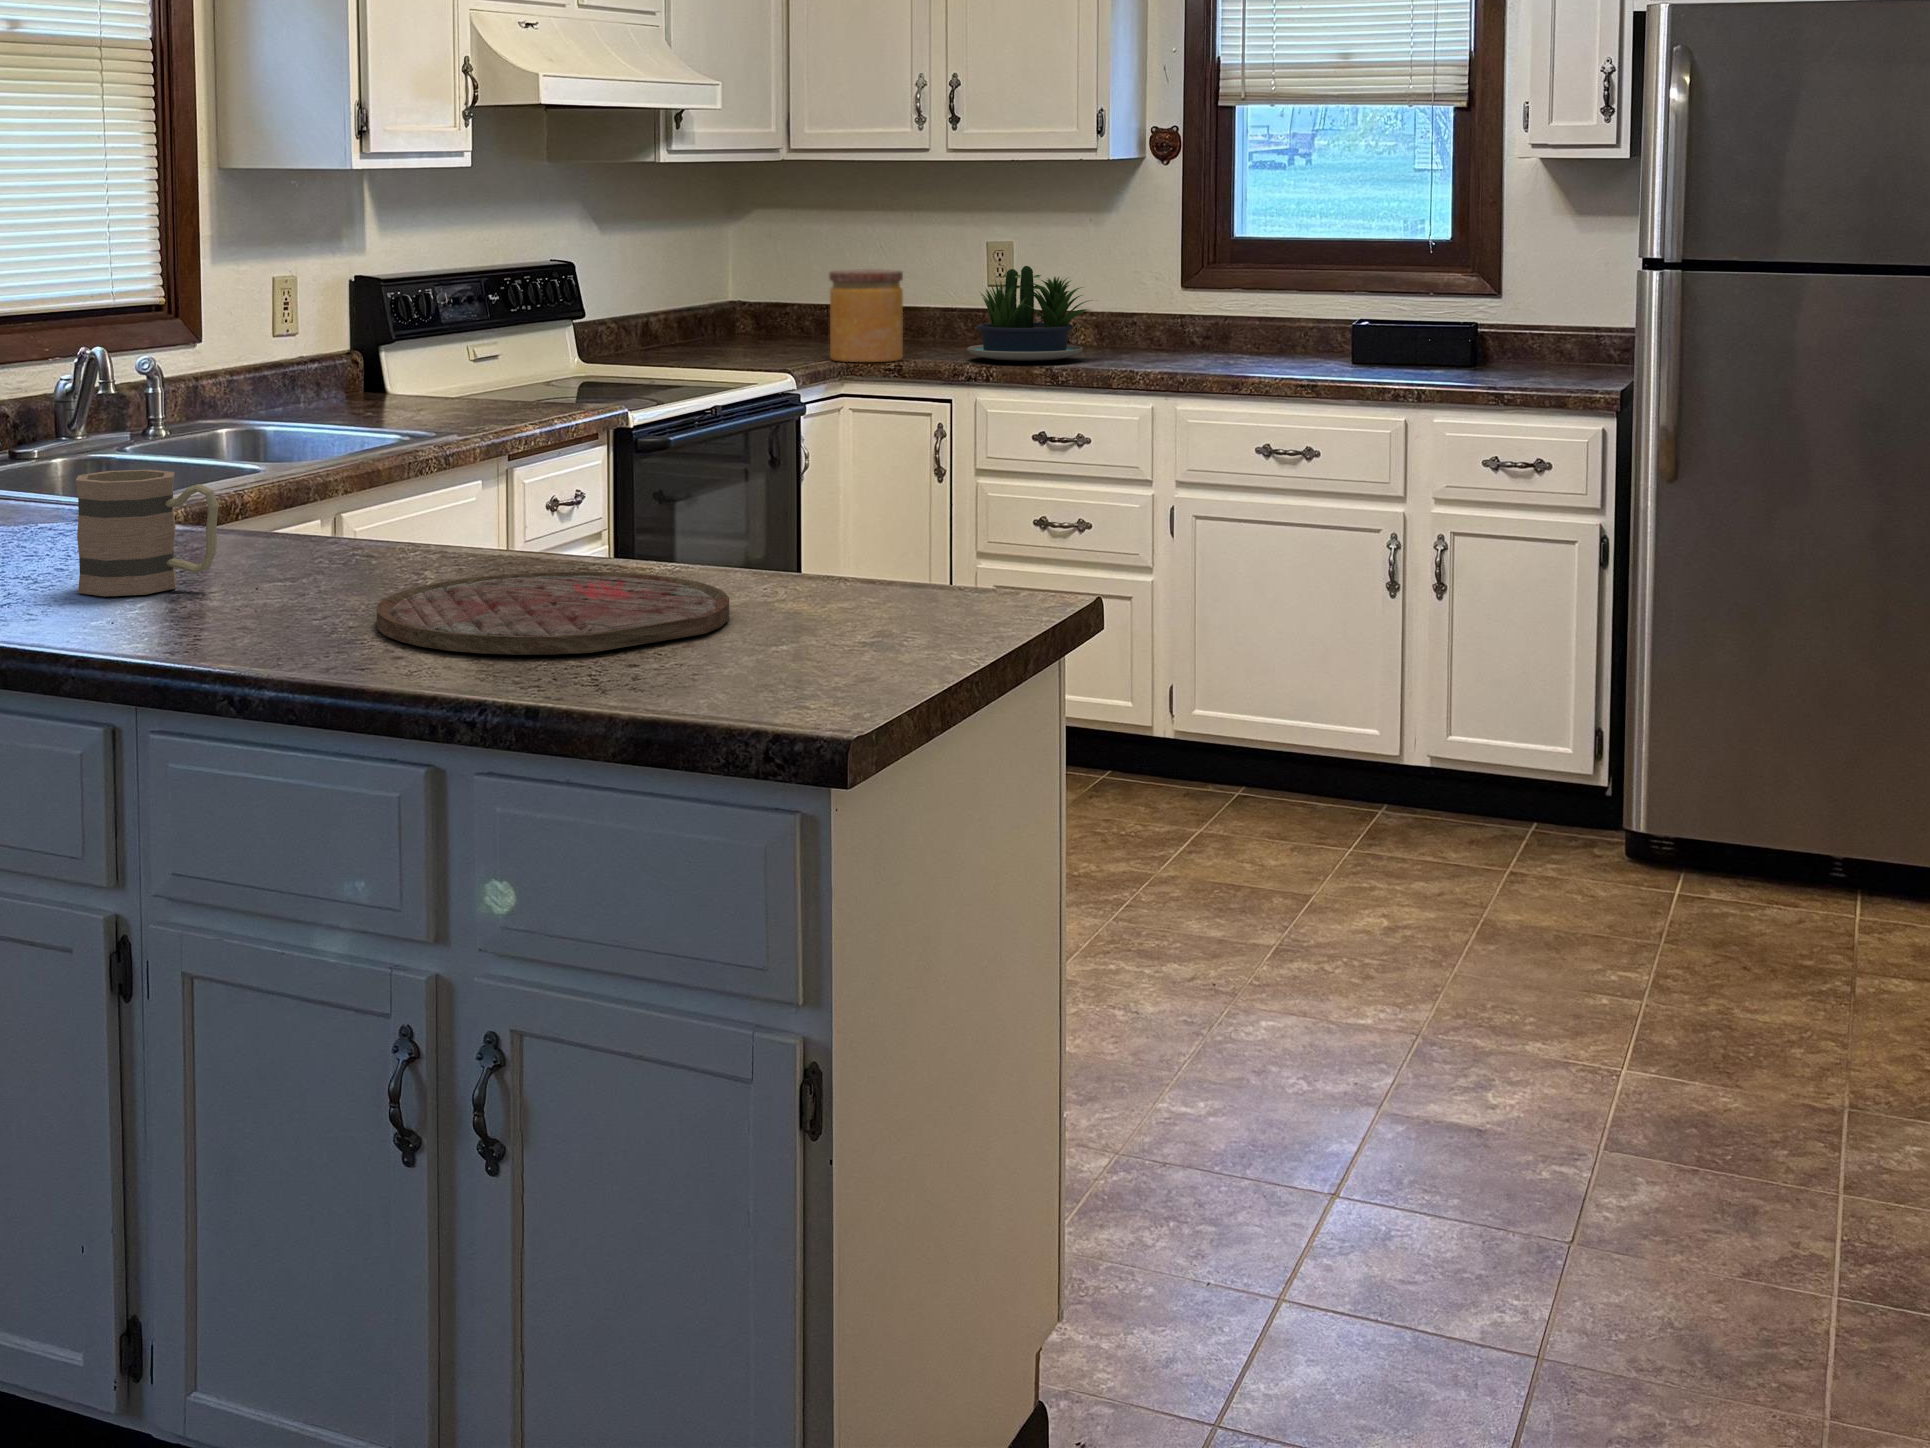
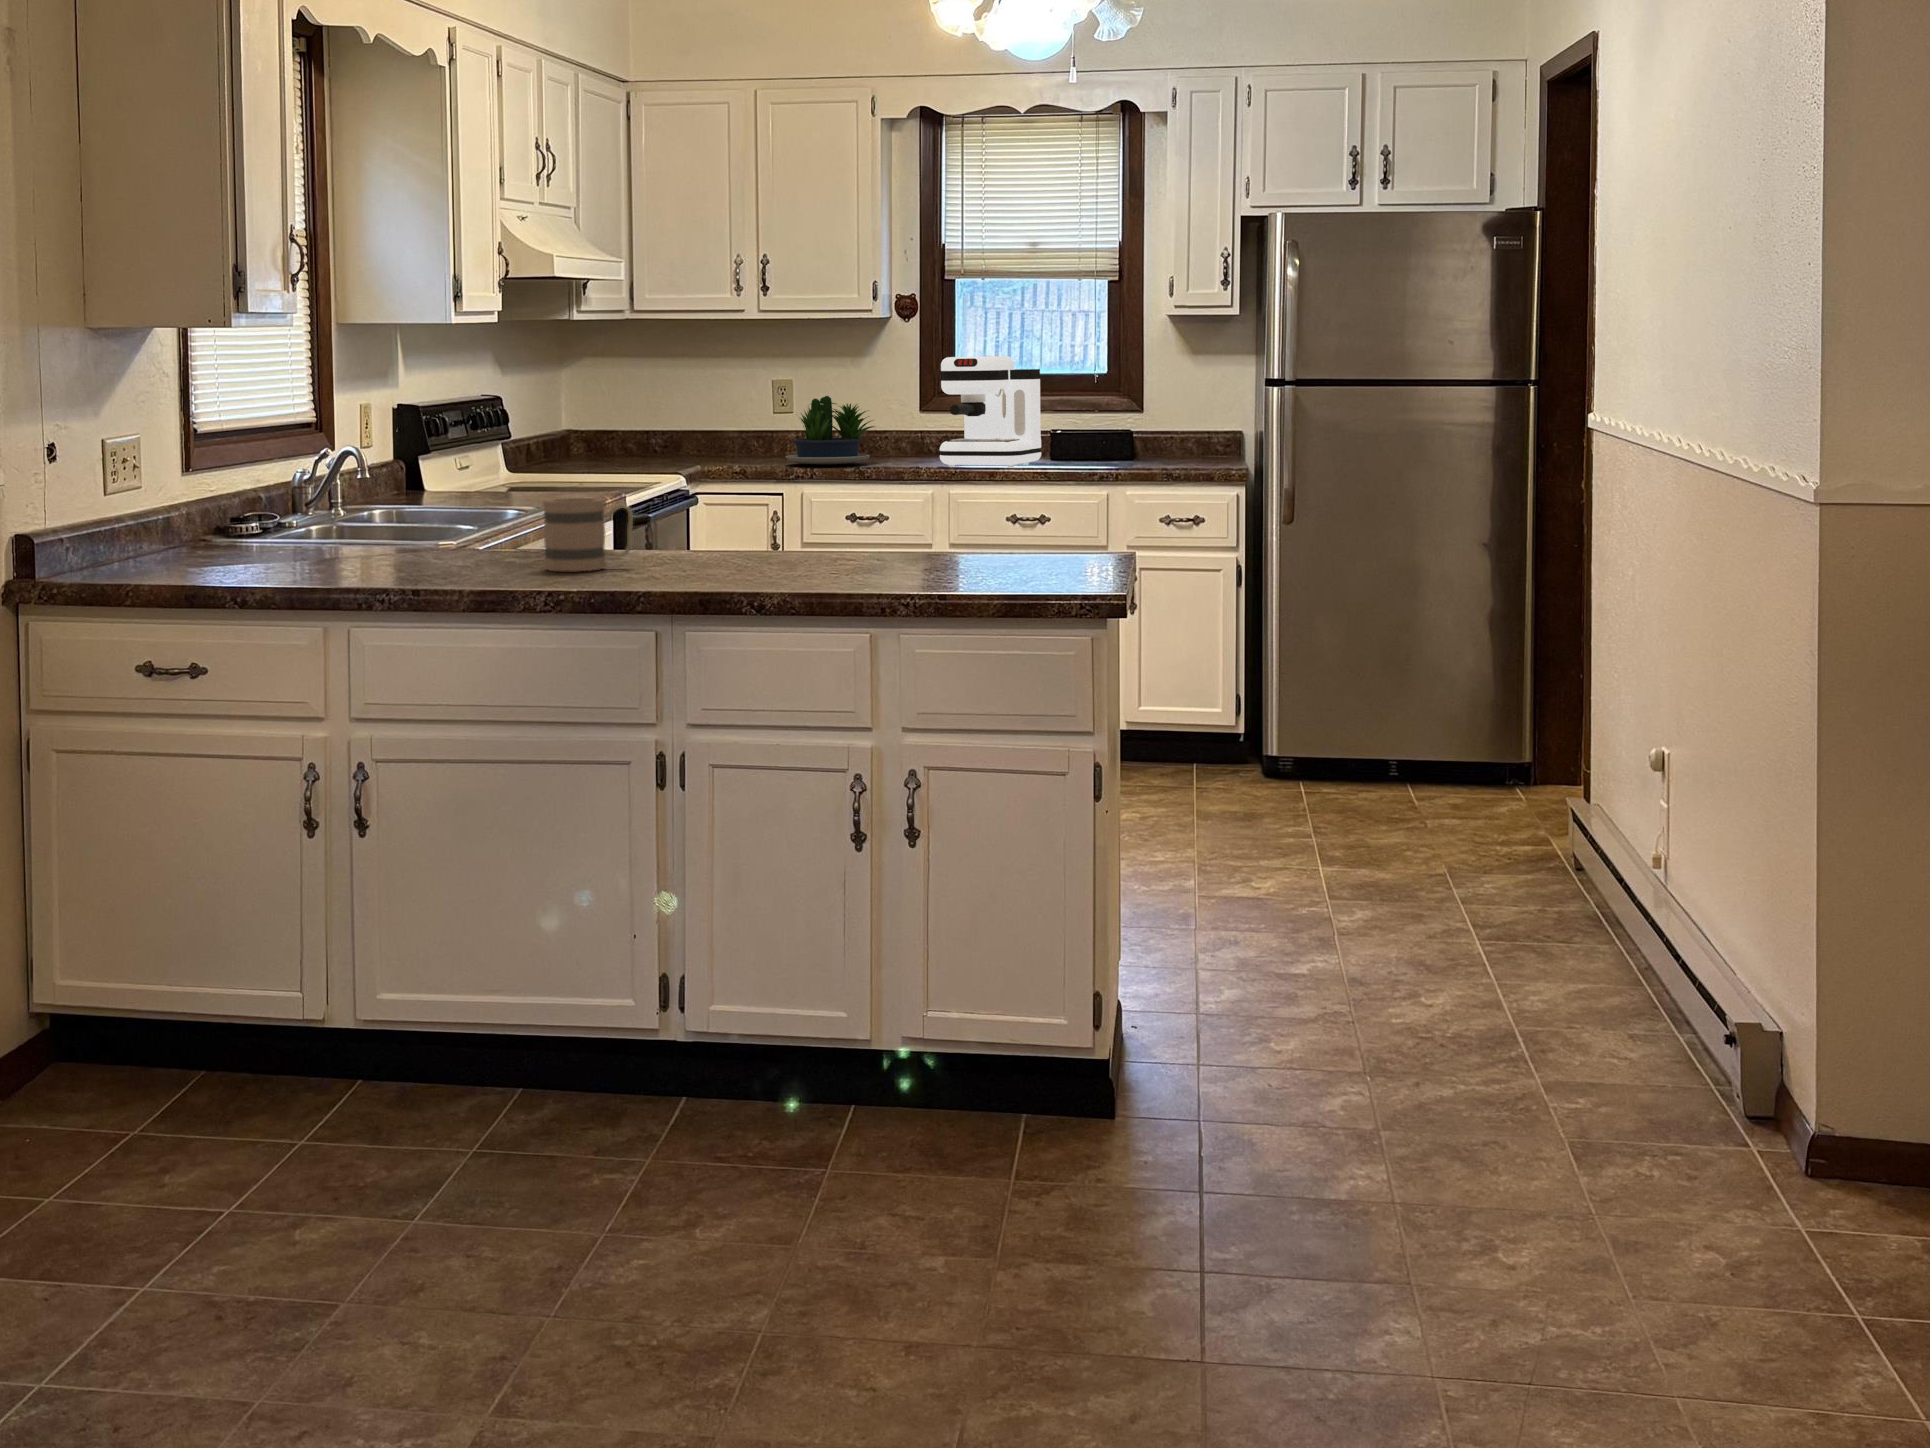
coffee maker: none [1166,215,1320,375] -> present [940,356,1041,467]
jar: present [829,269,903,362] -> none [684,401,740,469]
cutting board: present [377,571,729,655] -> none [763,549,965,578]

